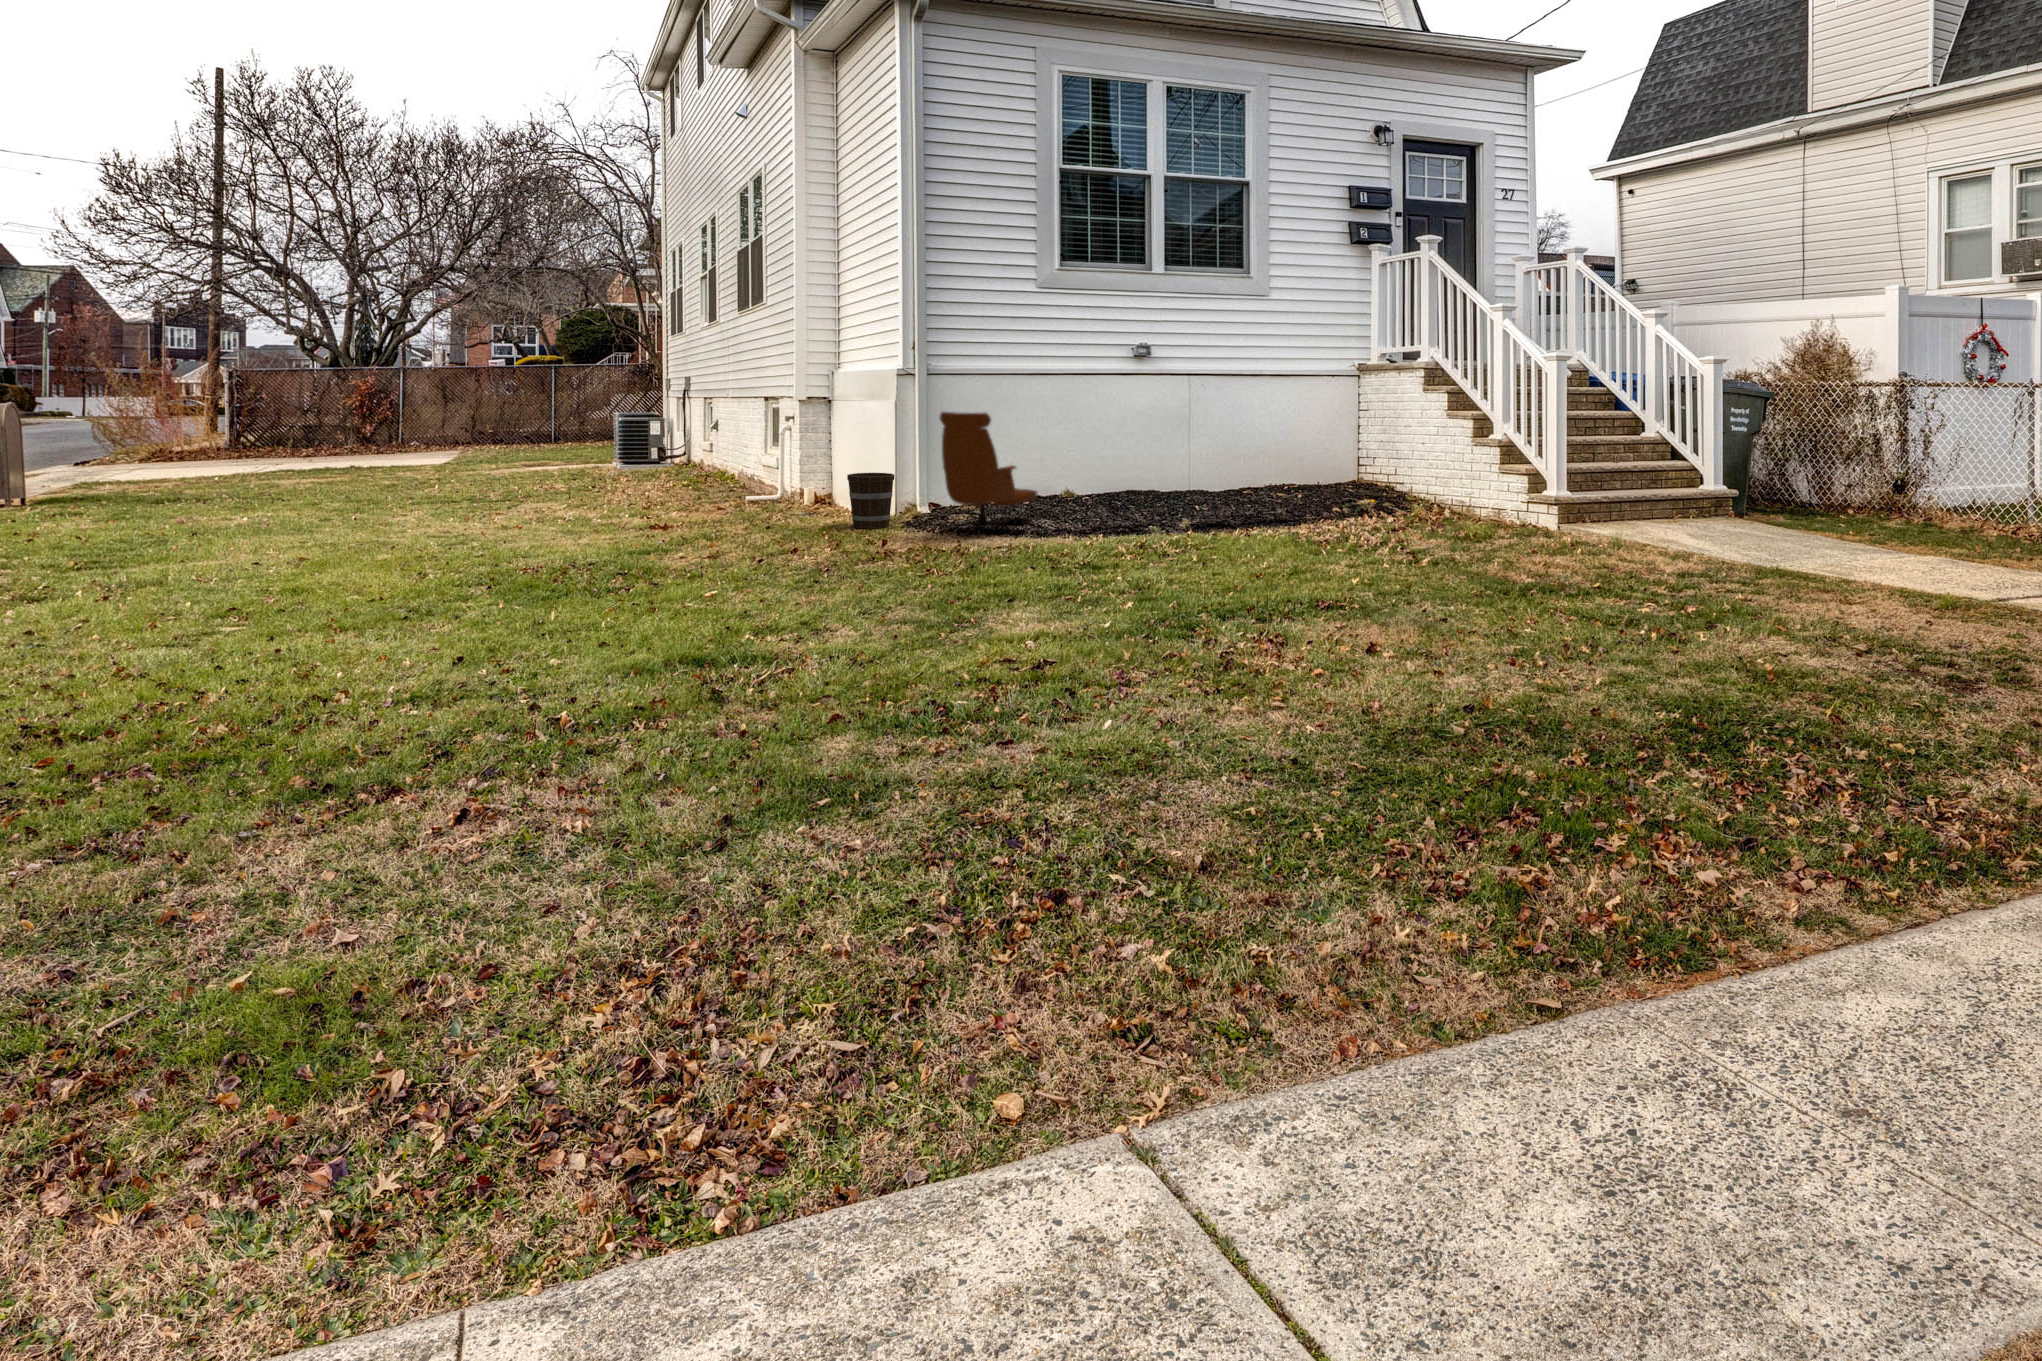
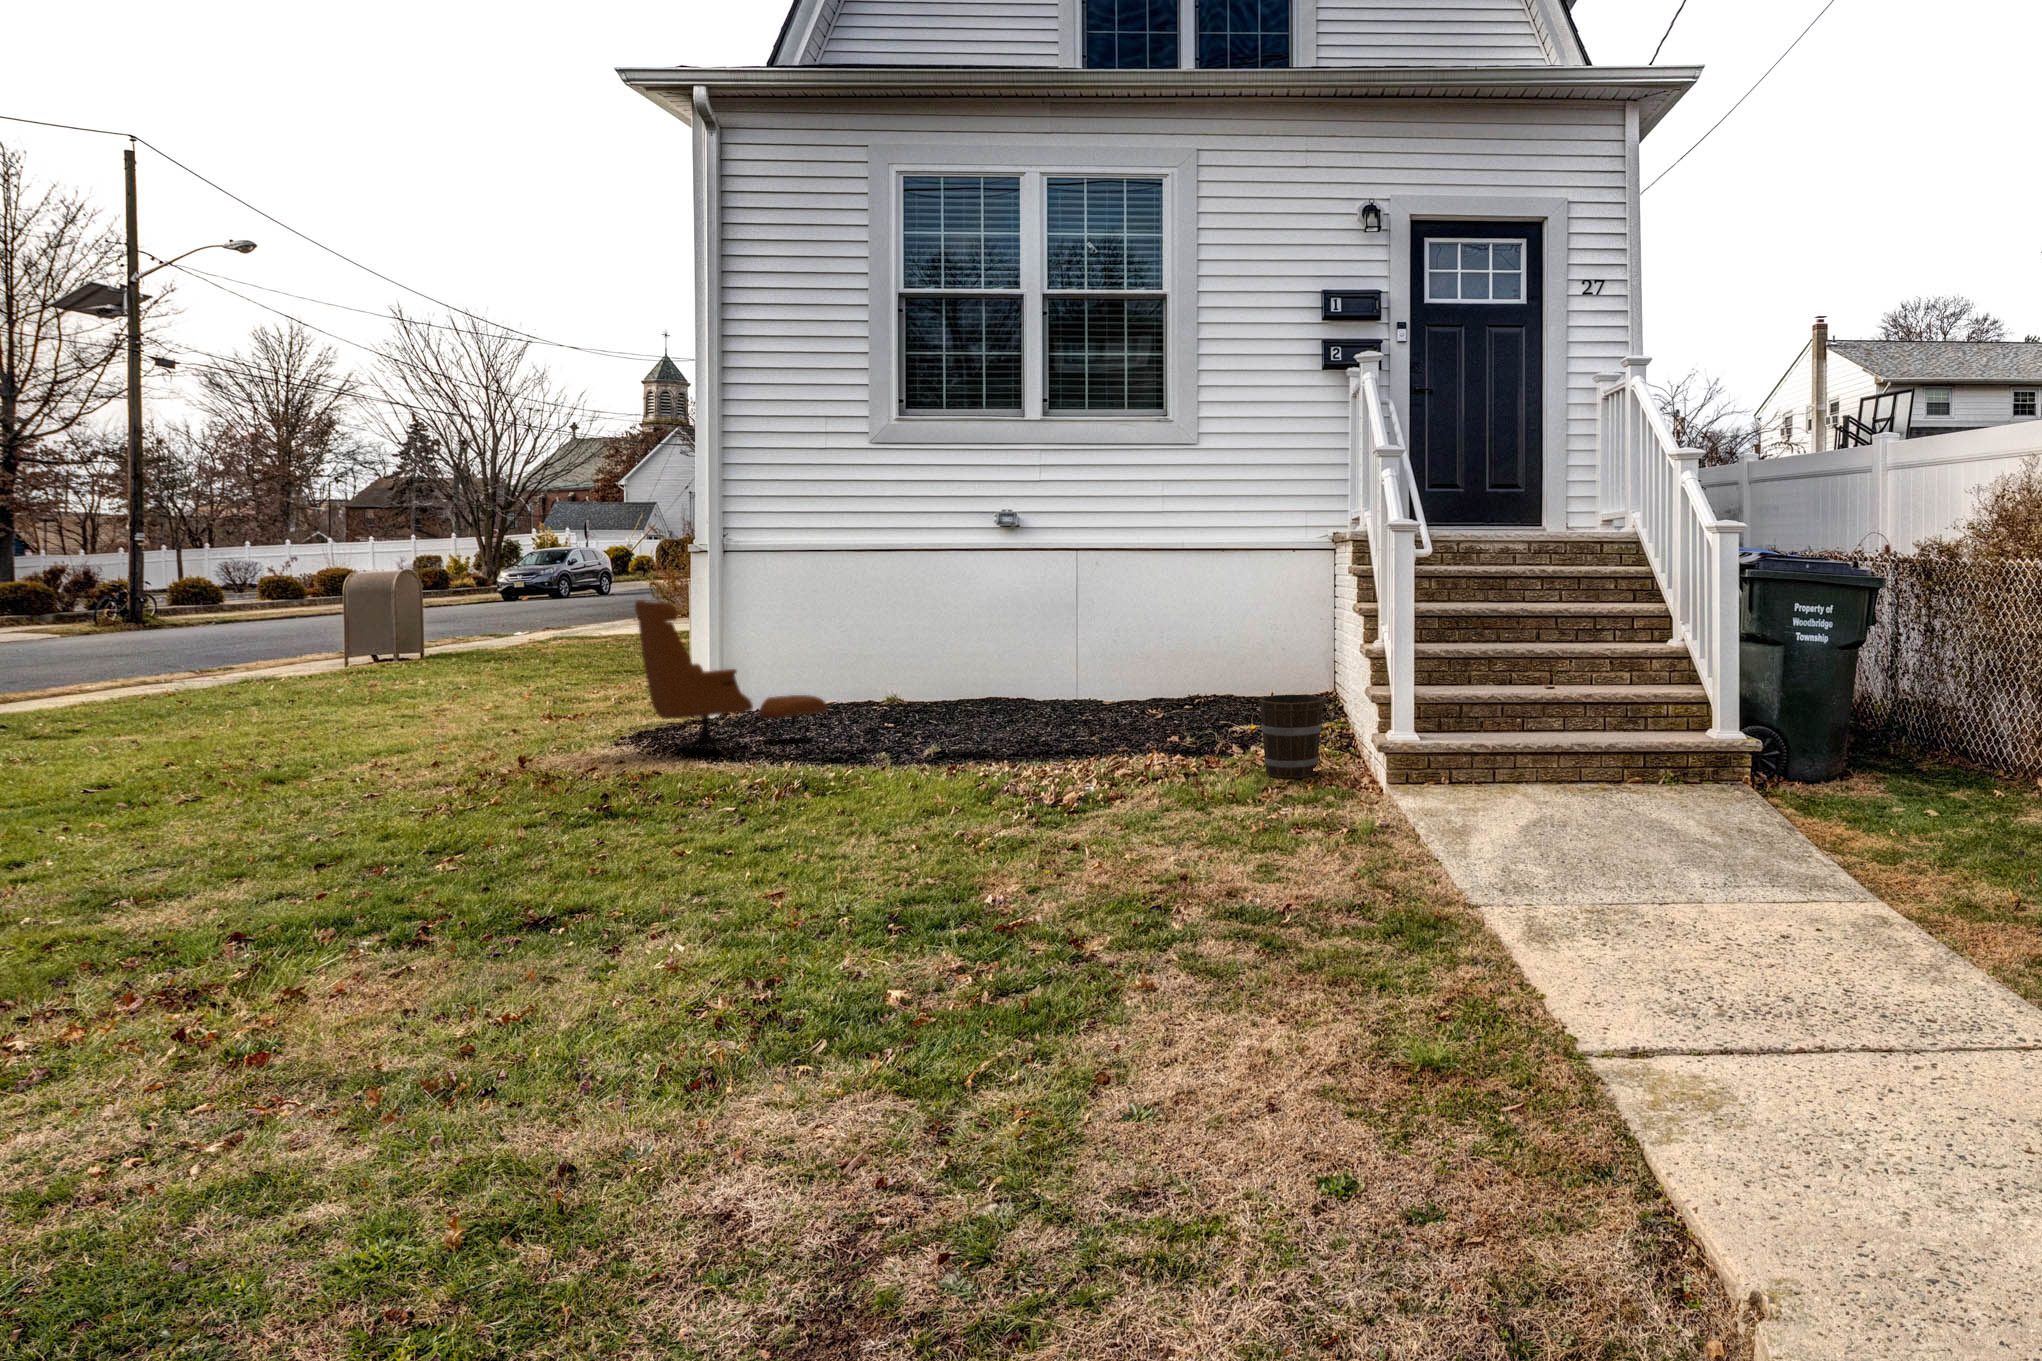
bucket: present [847,473,894,529] -> present [1259,695,1324,778]

